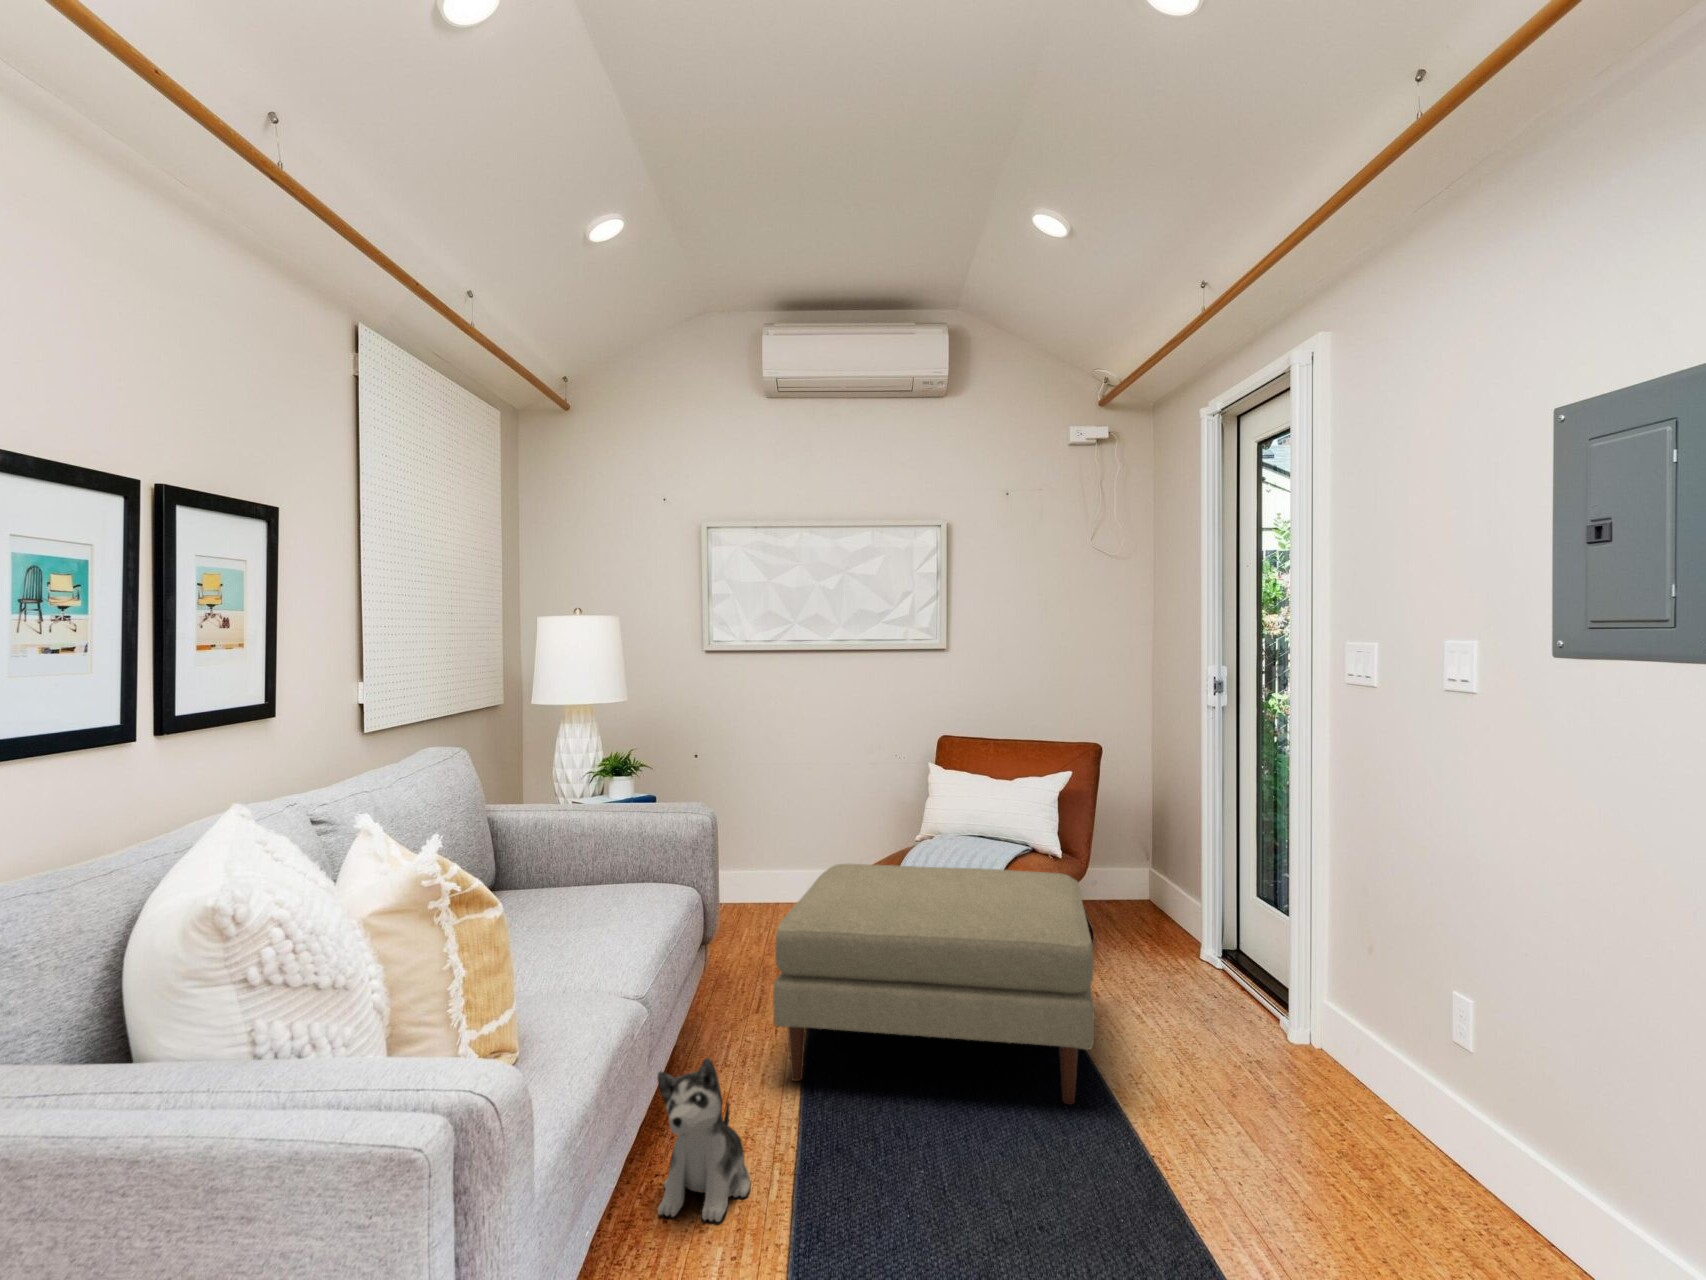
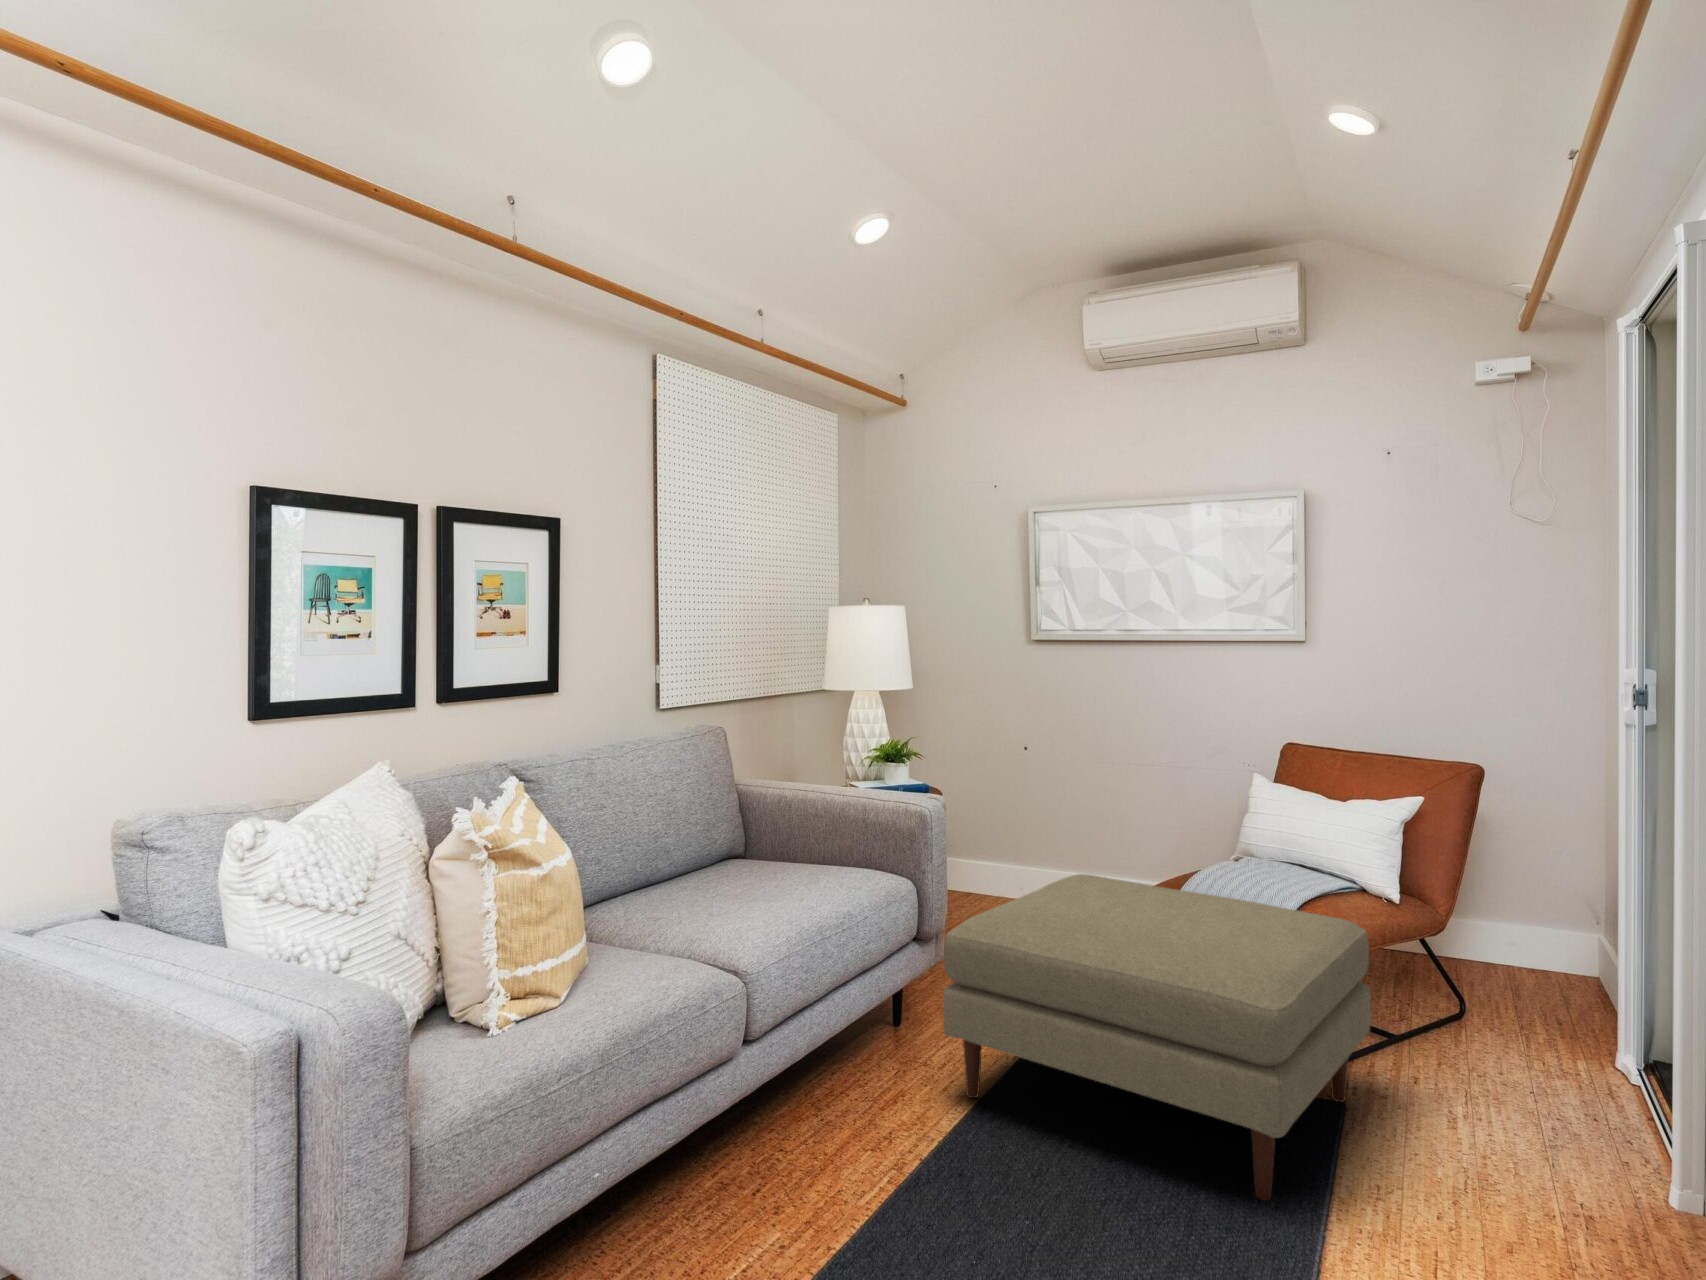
plush toy: present [658,1058,750,1222] -> none [753,1046,855,1209]

